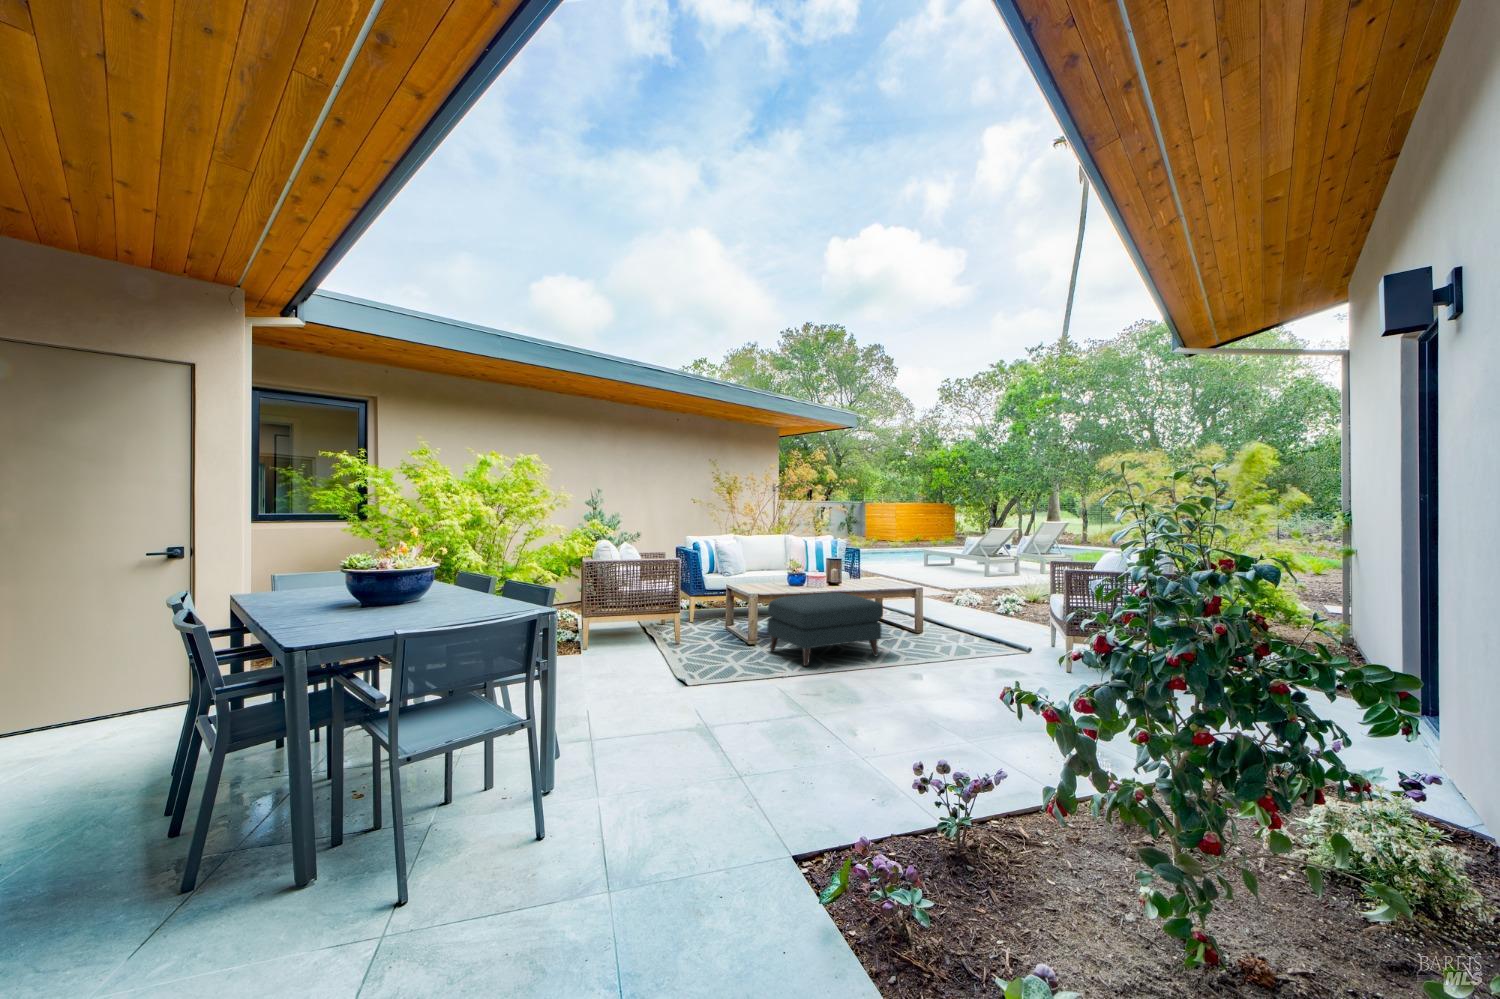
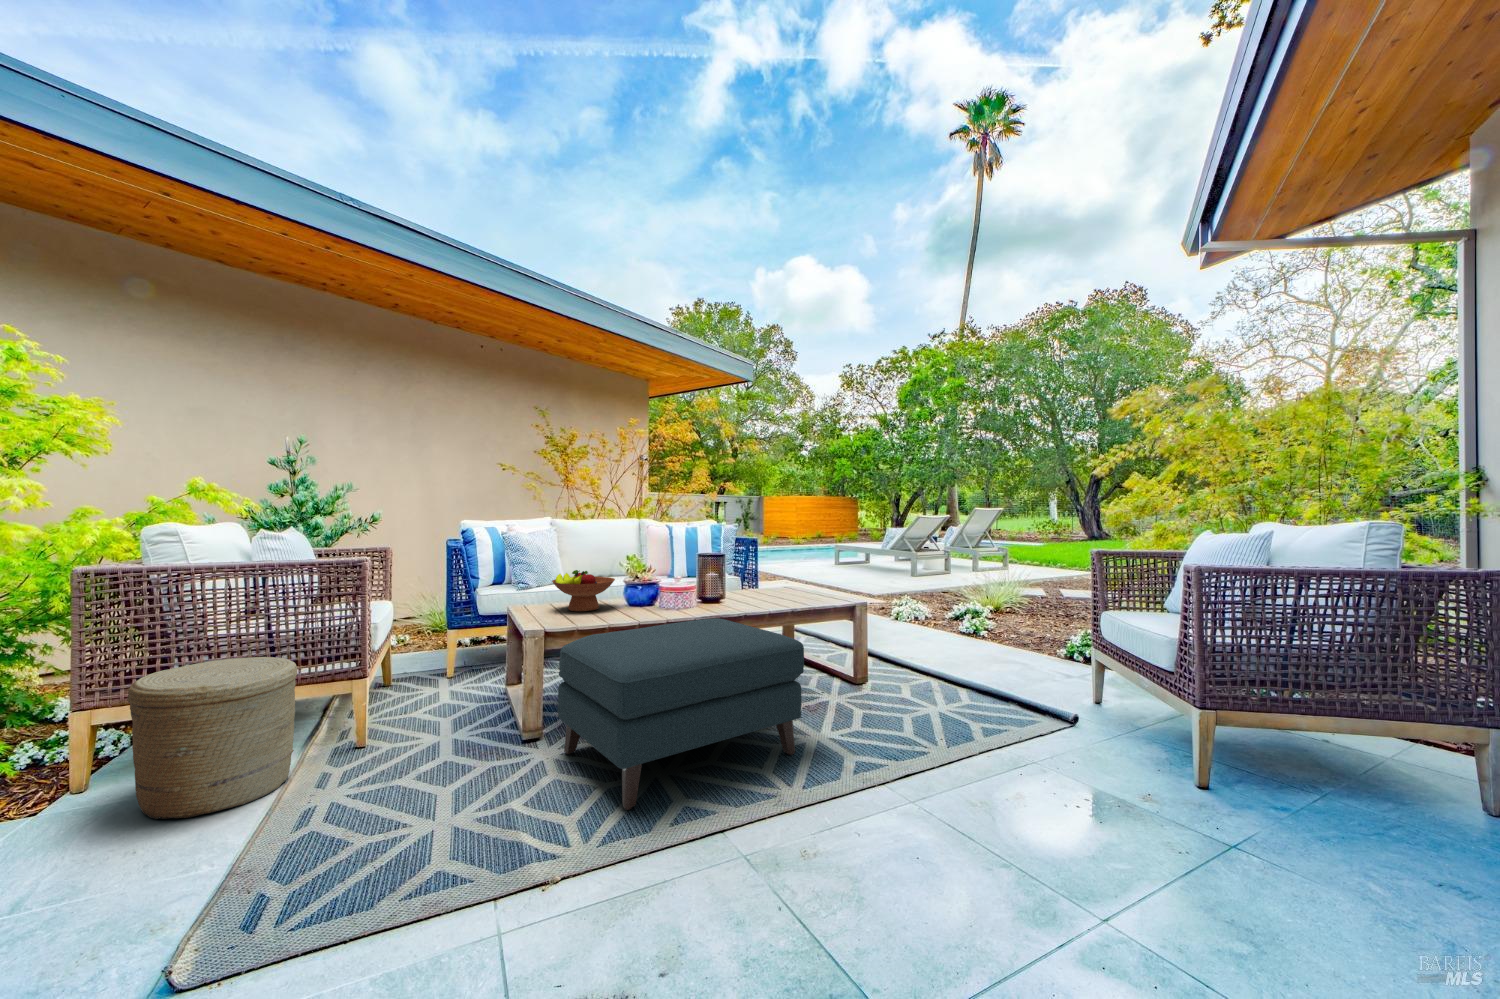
fruit bowl: none [753,566,784,588] -> present [552,570,615,611]
woven basket: none [610,602,662,660] -> present [127,657,297,819]

